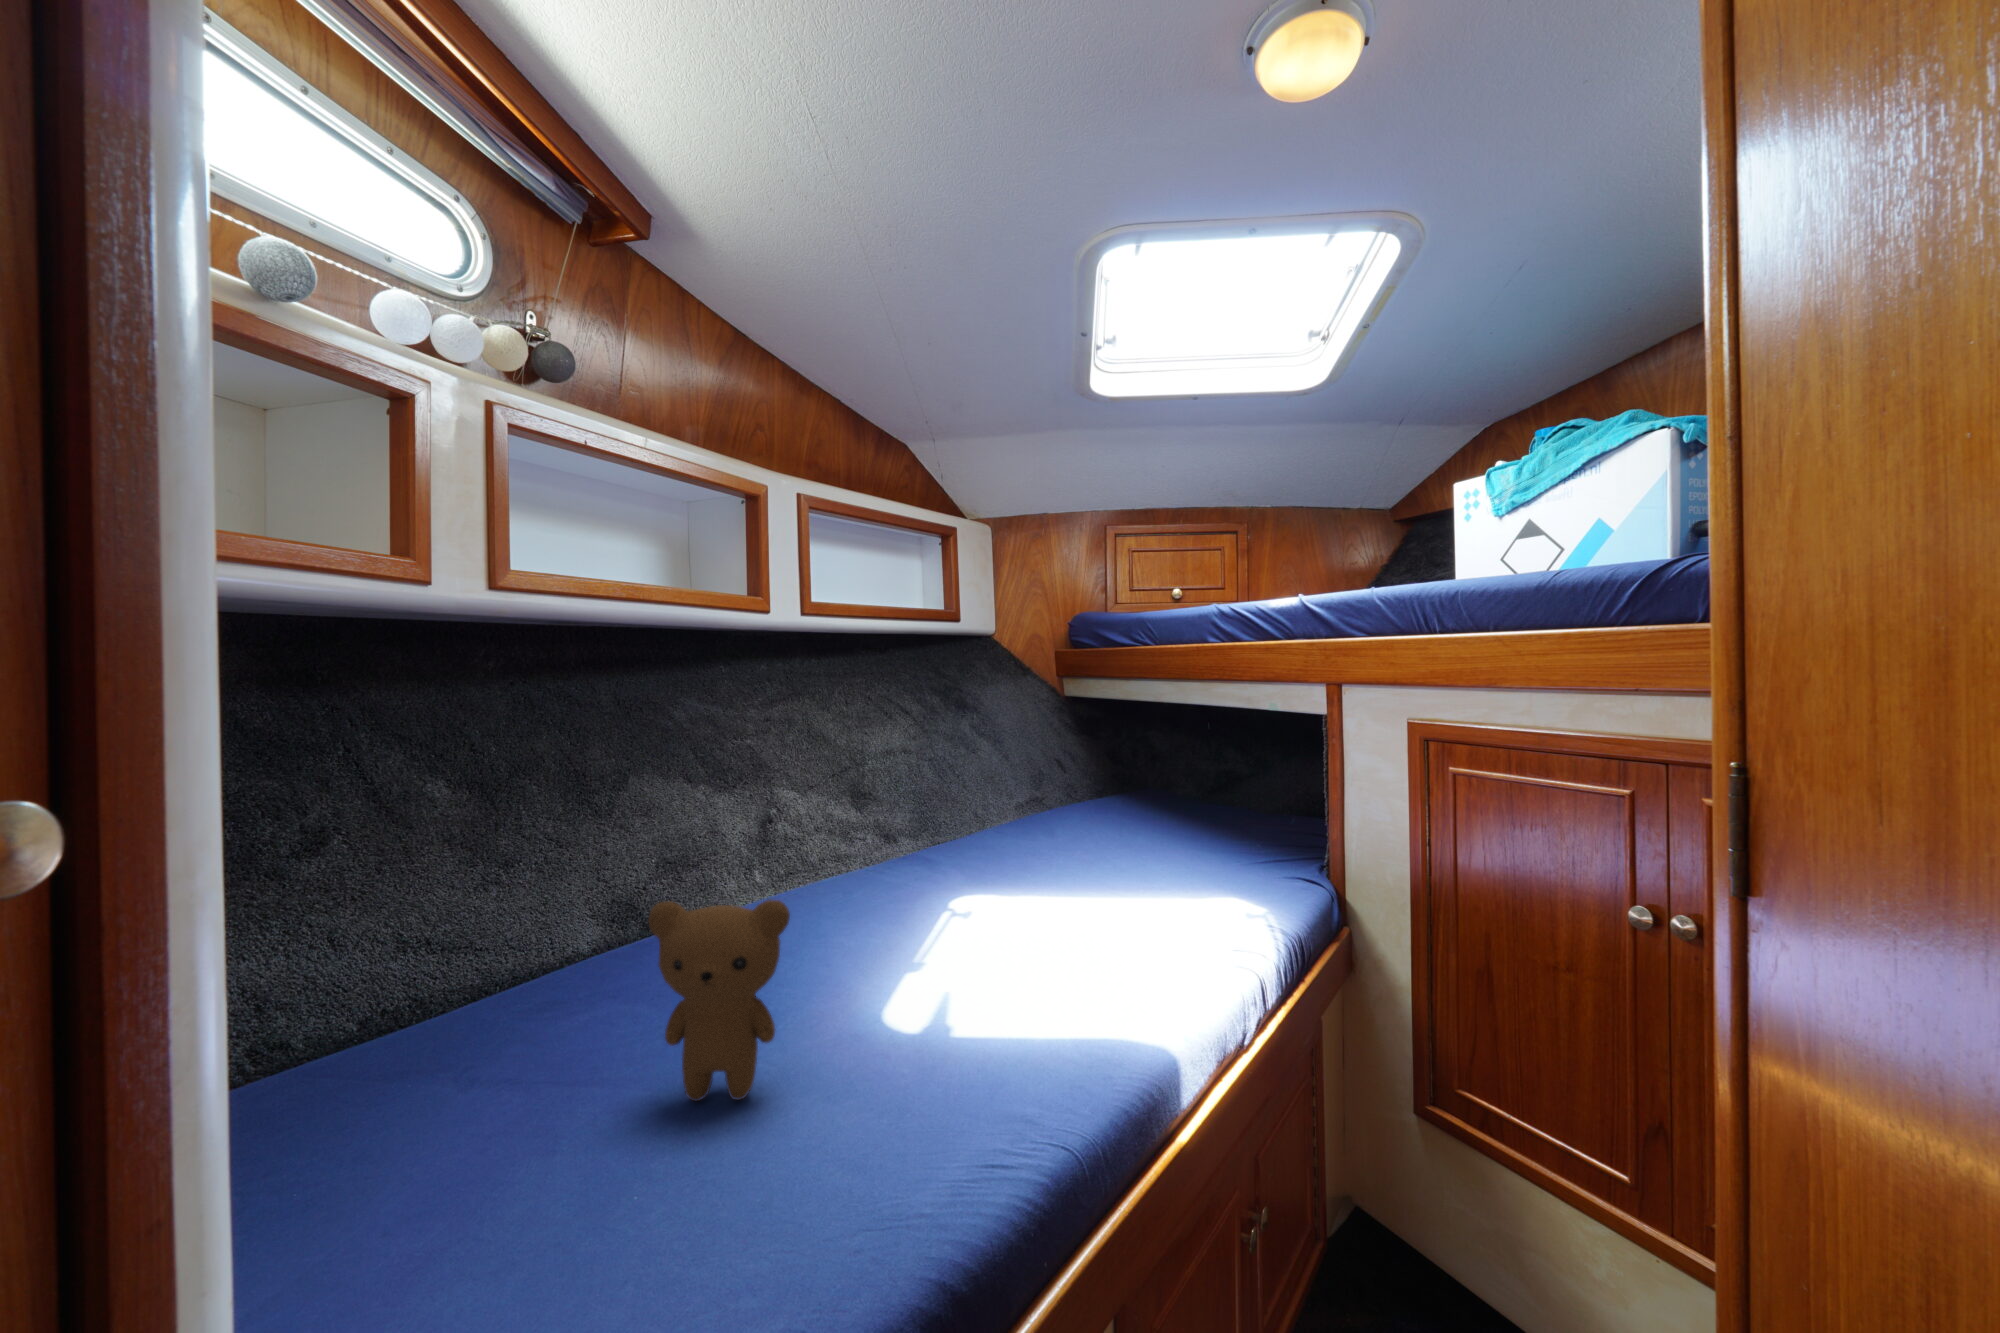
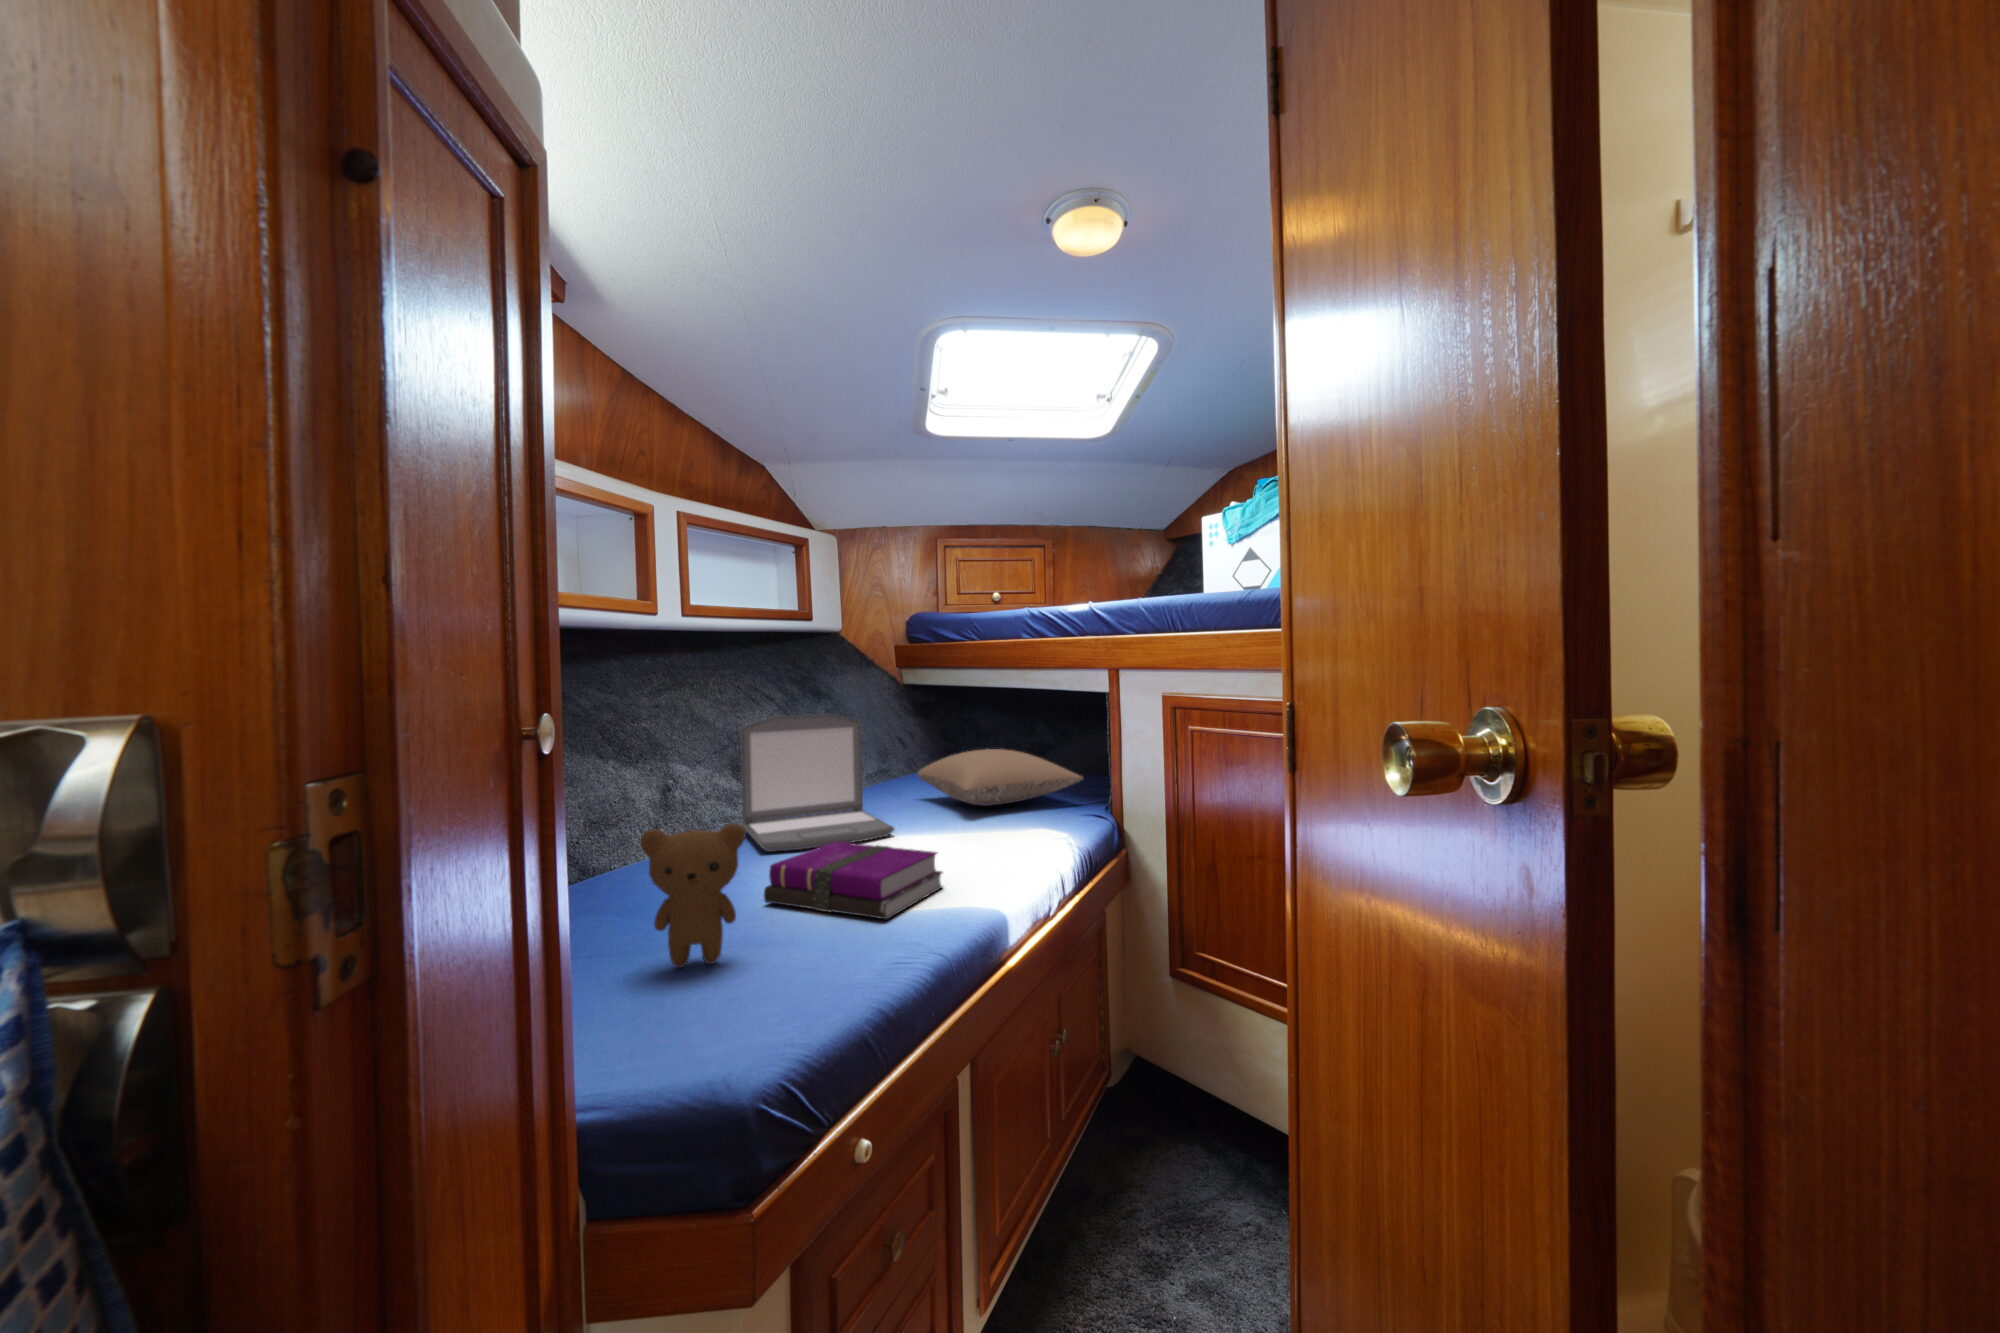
laptop: none [854,734,1034,907] -> present [740,714,894,852]
pillow: none [1071,785,1289,858] -> present [917,749,1083,806]
notebook: none [842,908,1086,1045] -> present [764,842,942,919]

